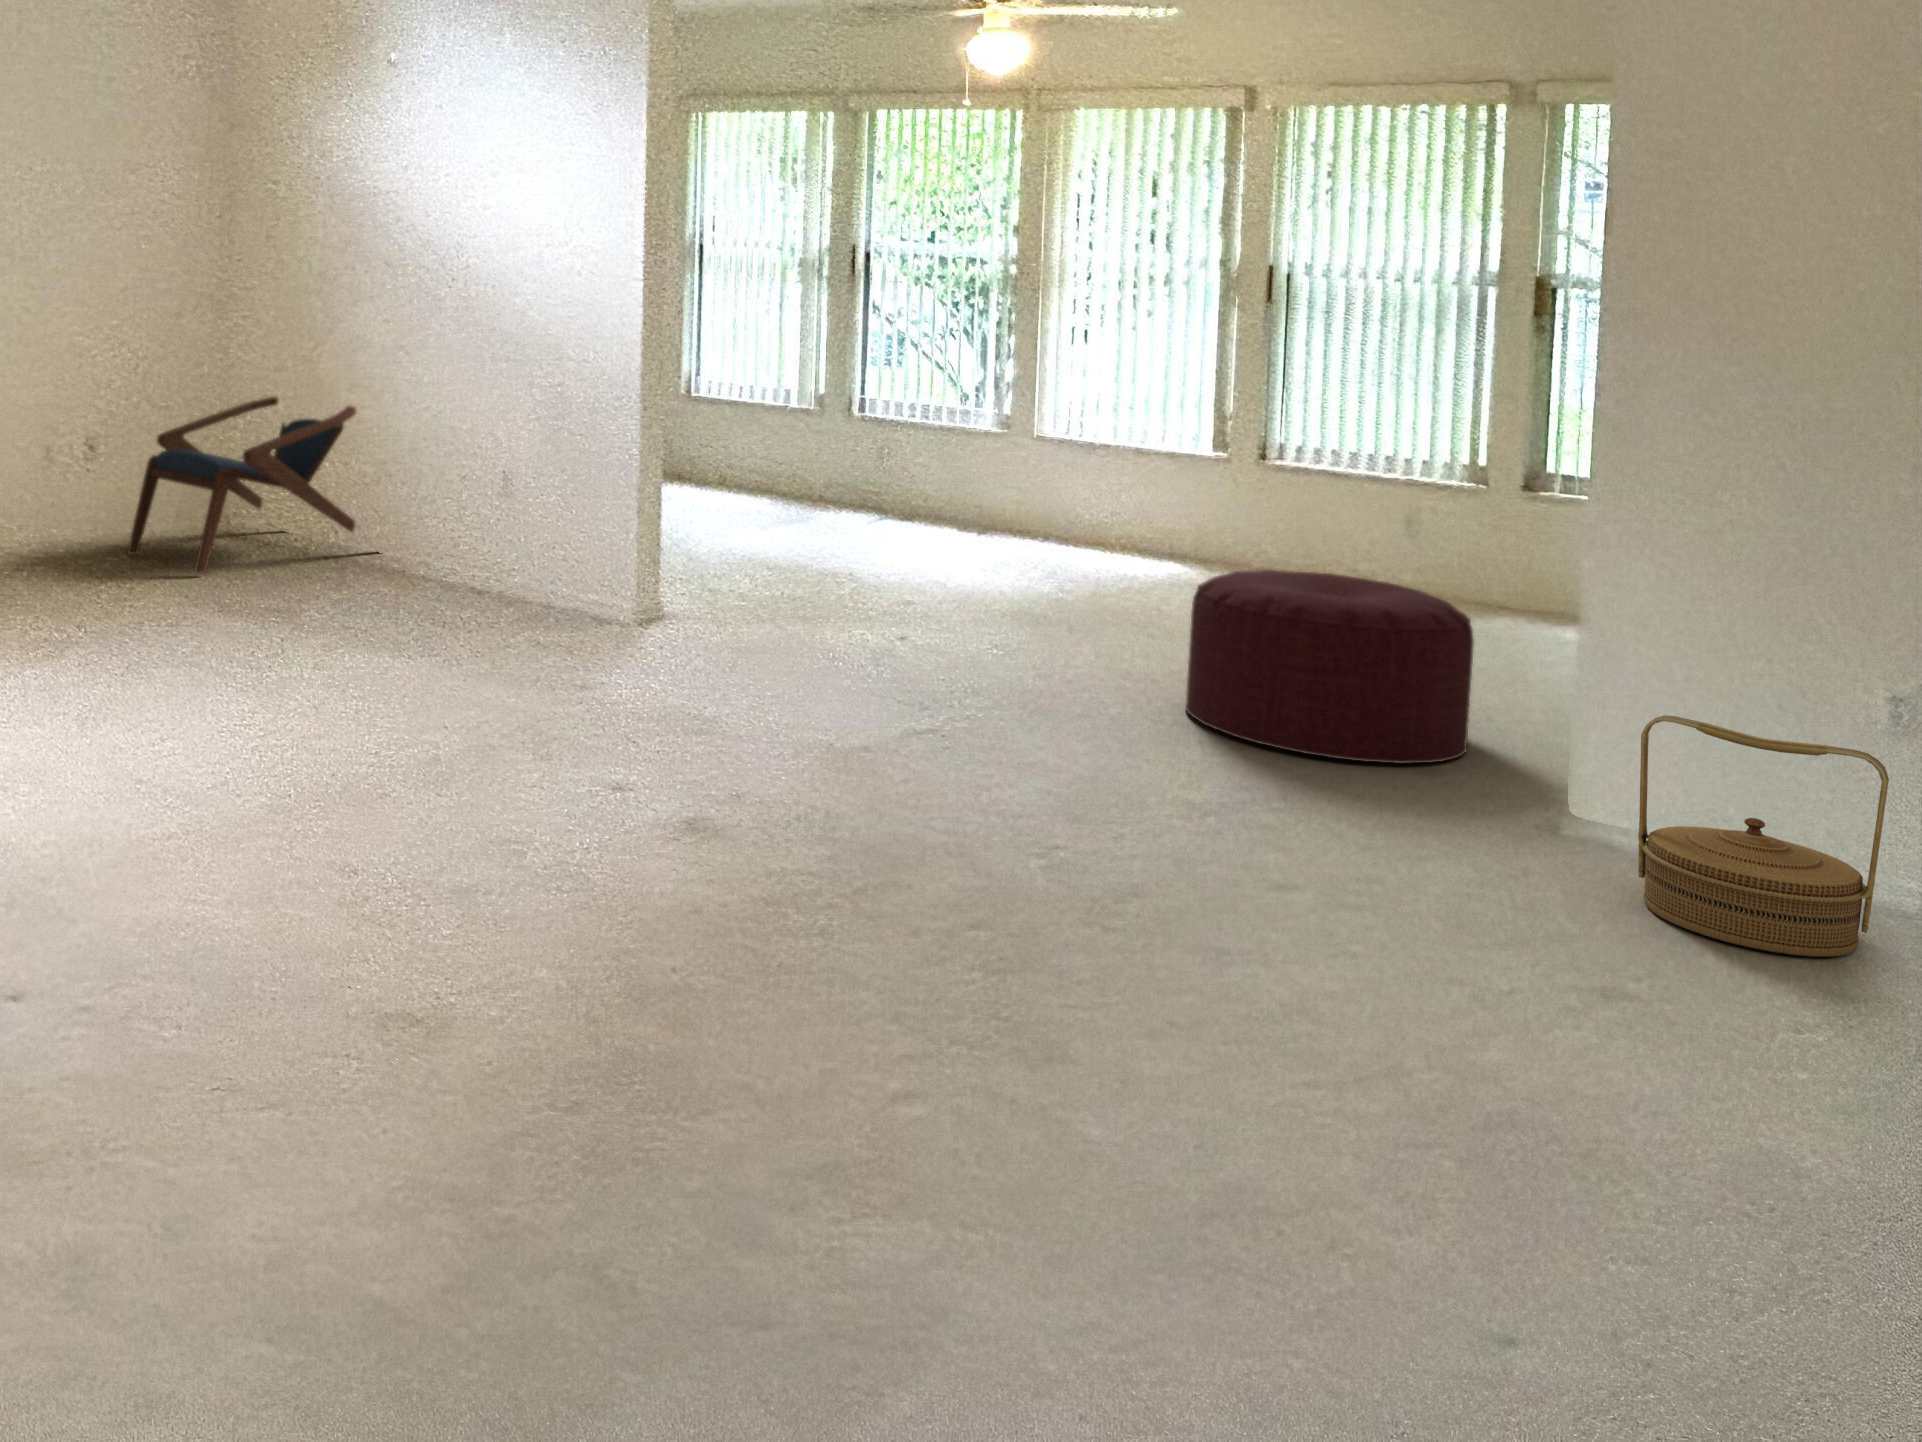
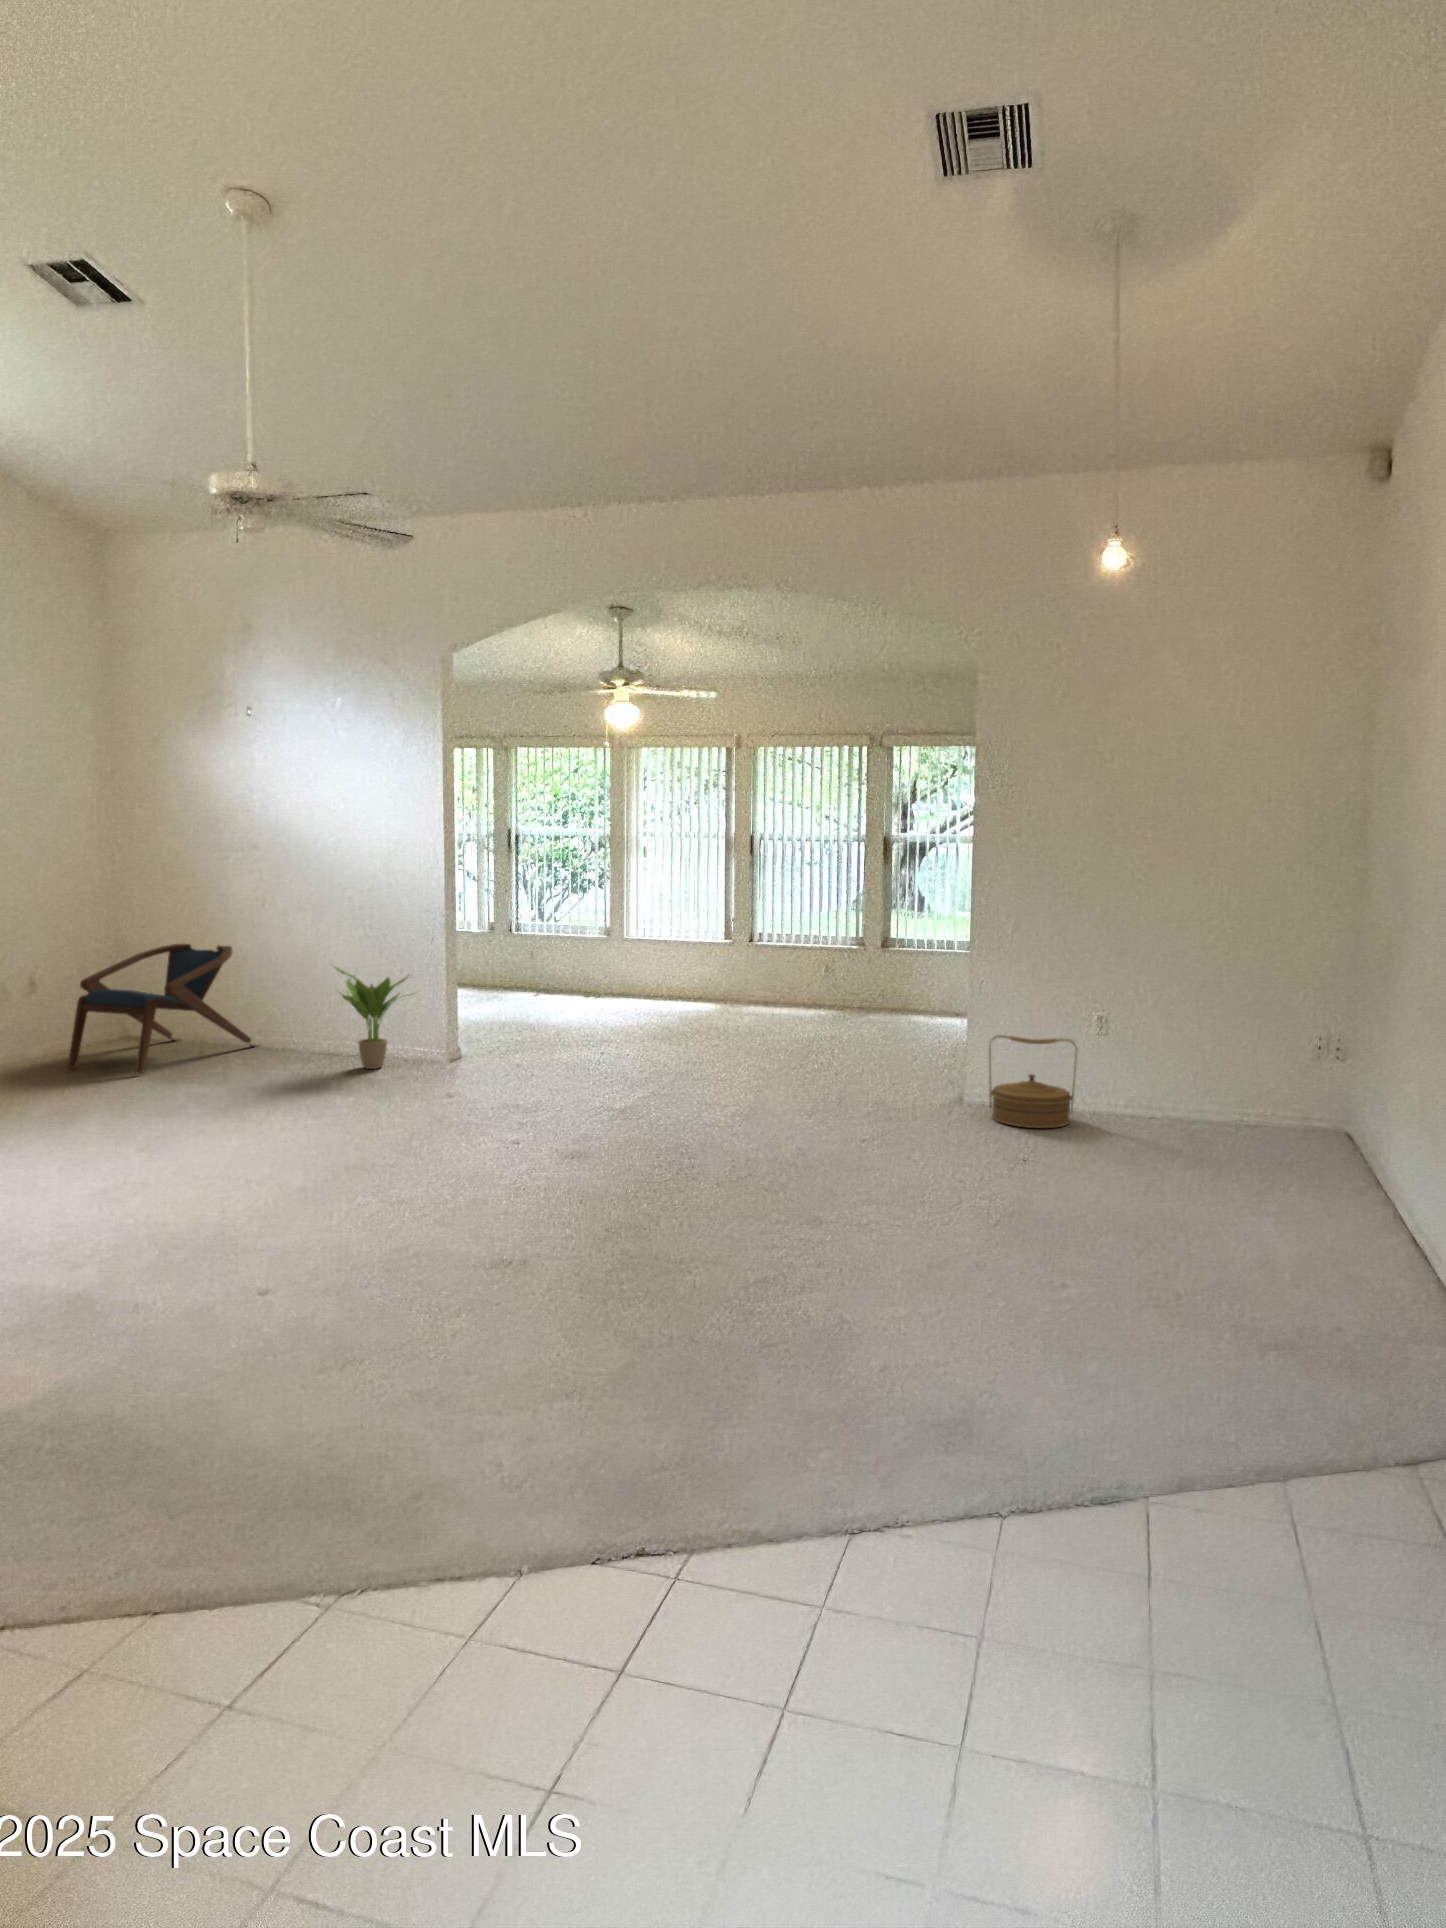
potted plant: none [456,434,586,609] -> present [335,967,410,1069]
ottoman: present [1185,570,1474,764] -> none [769,994,897,1082]

